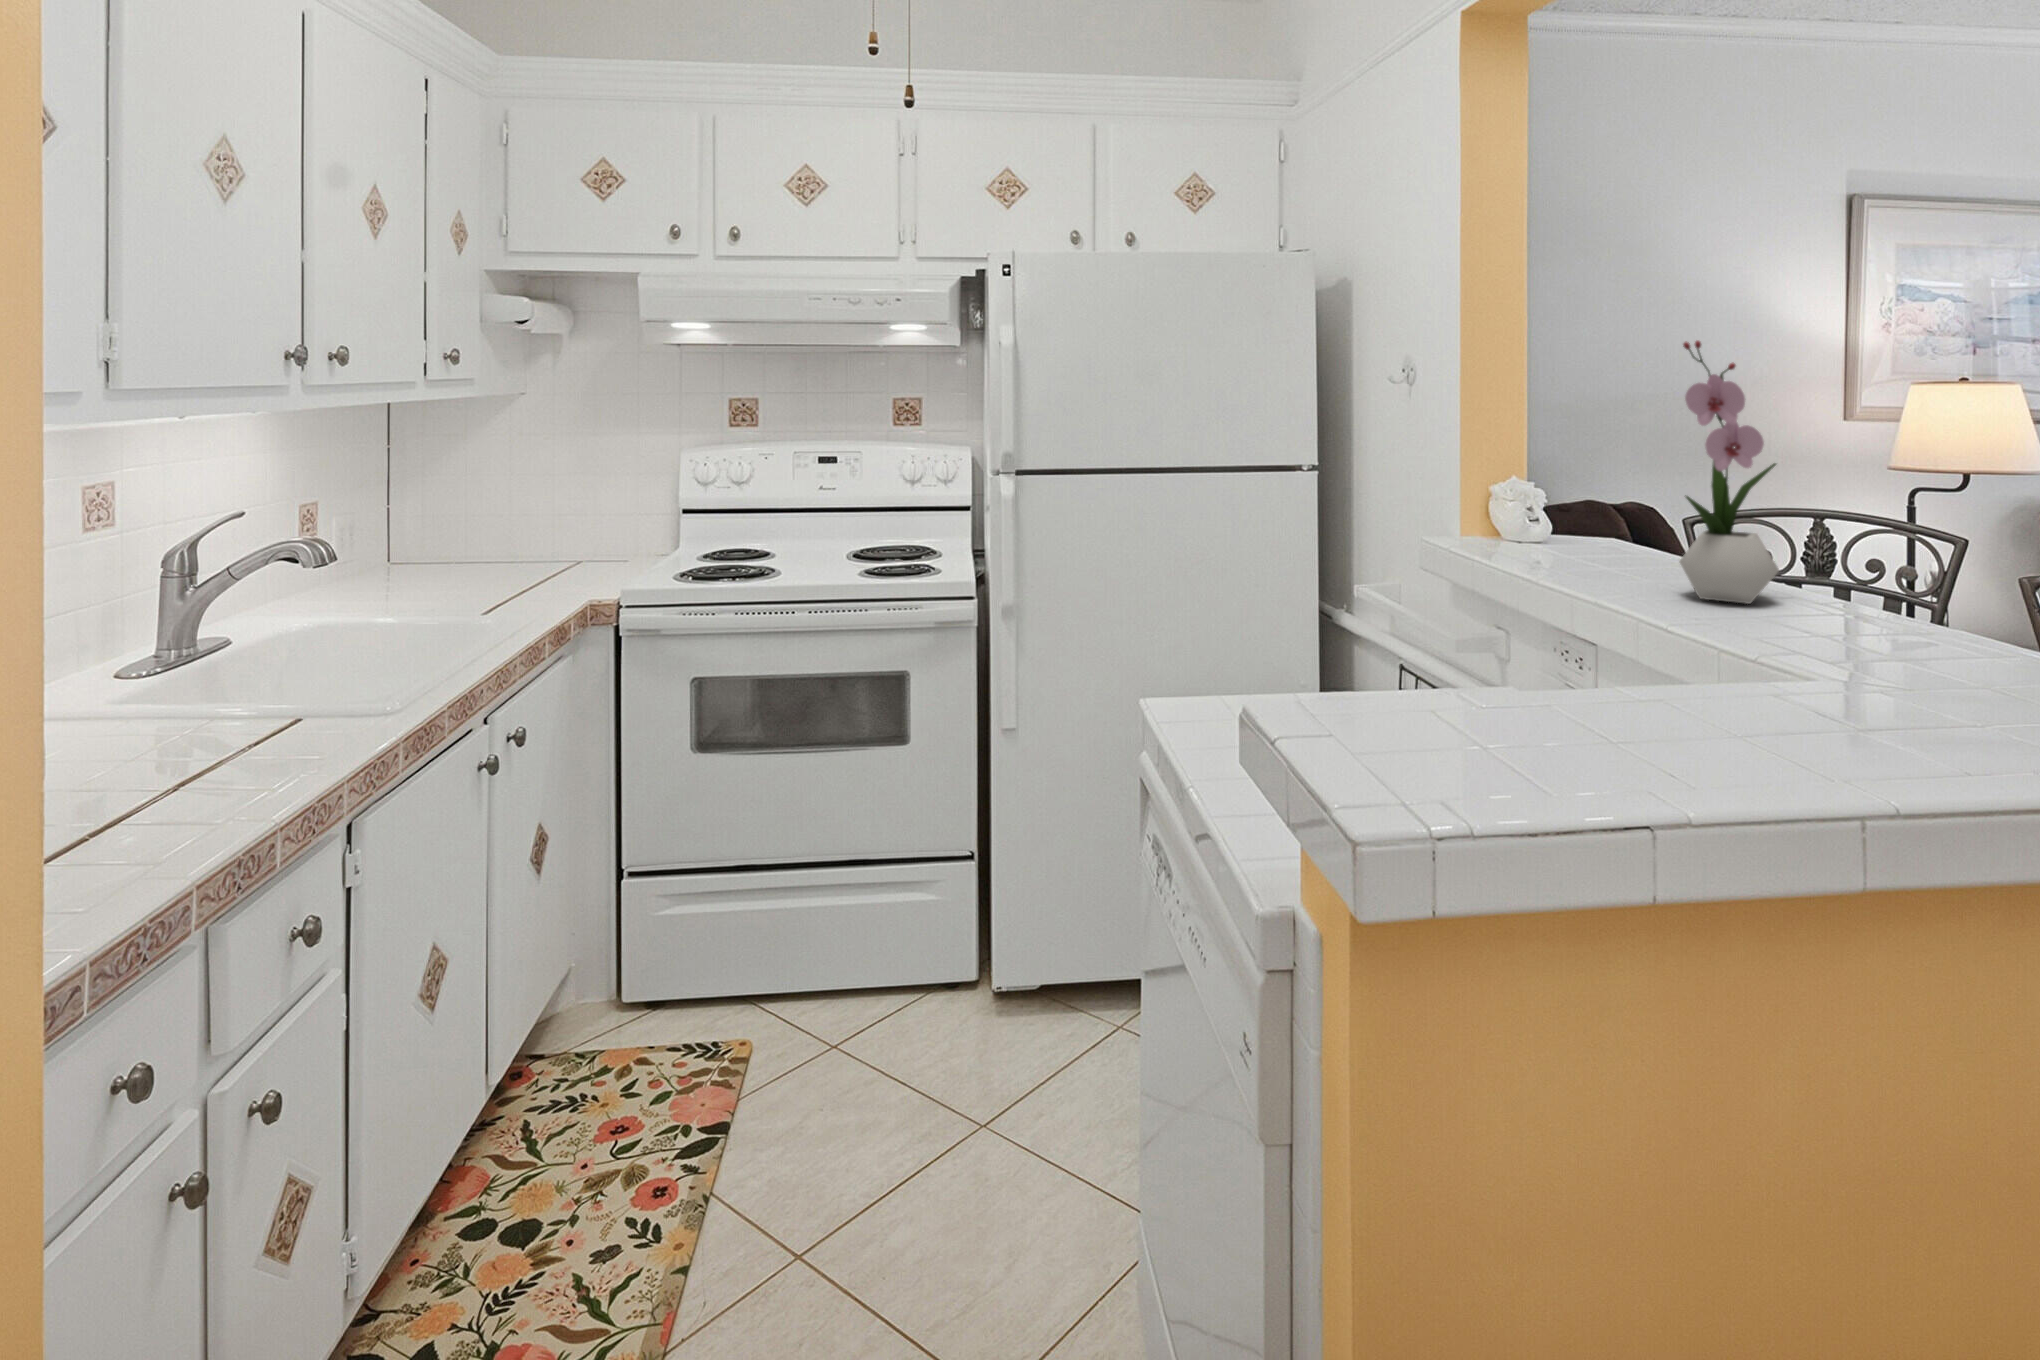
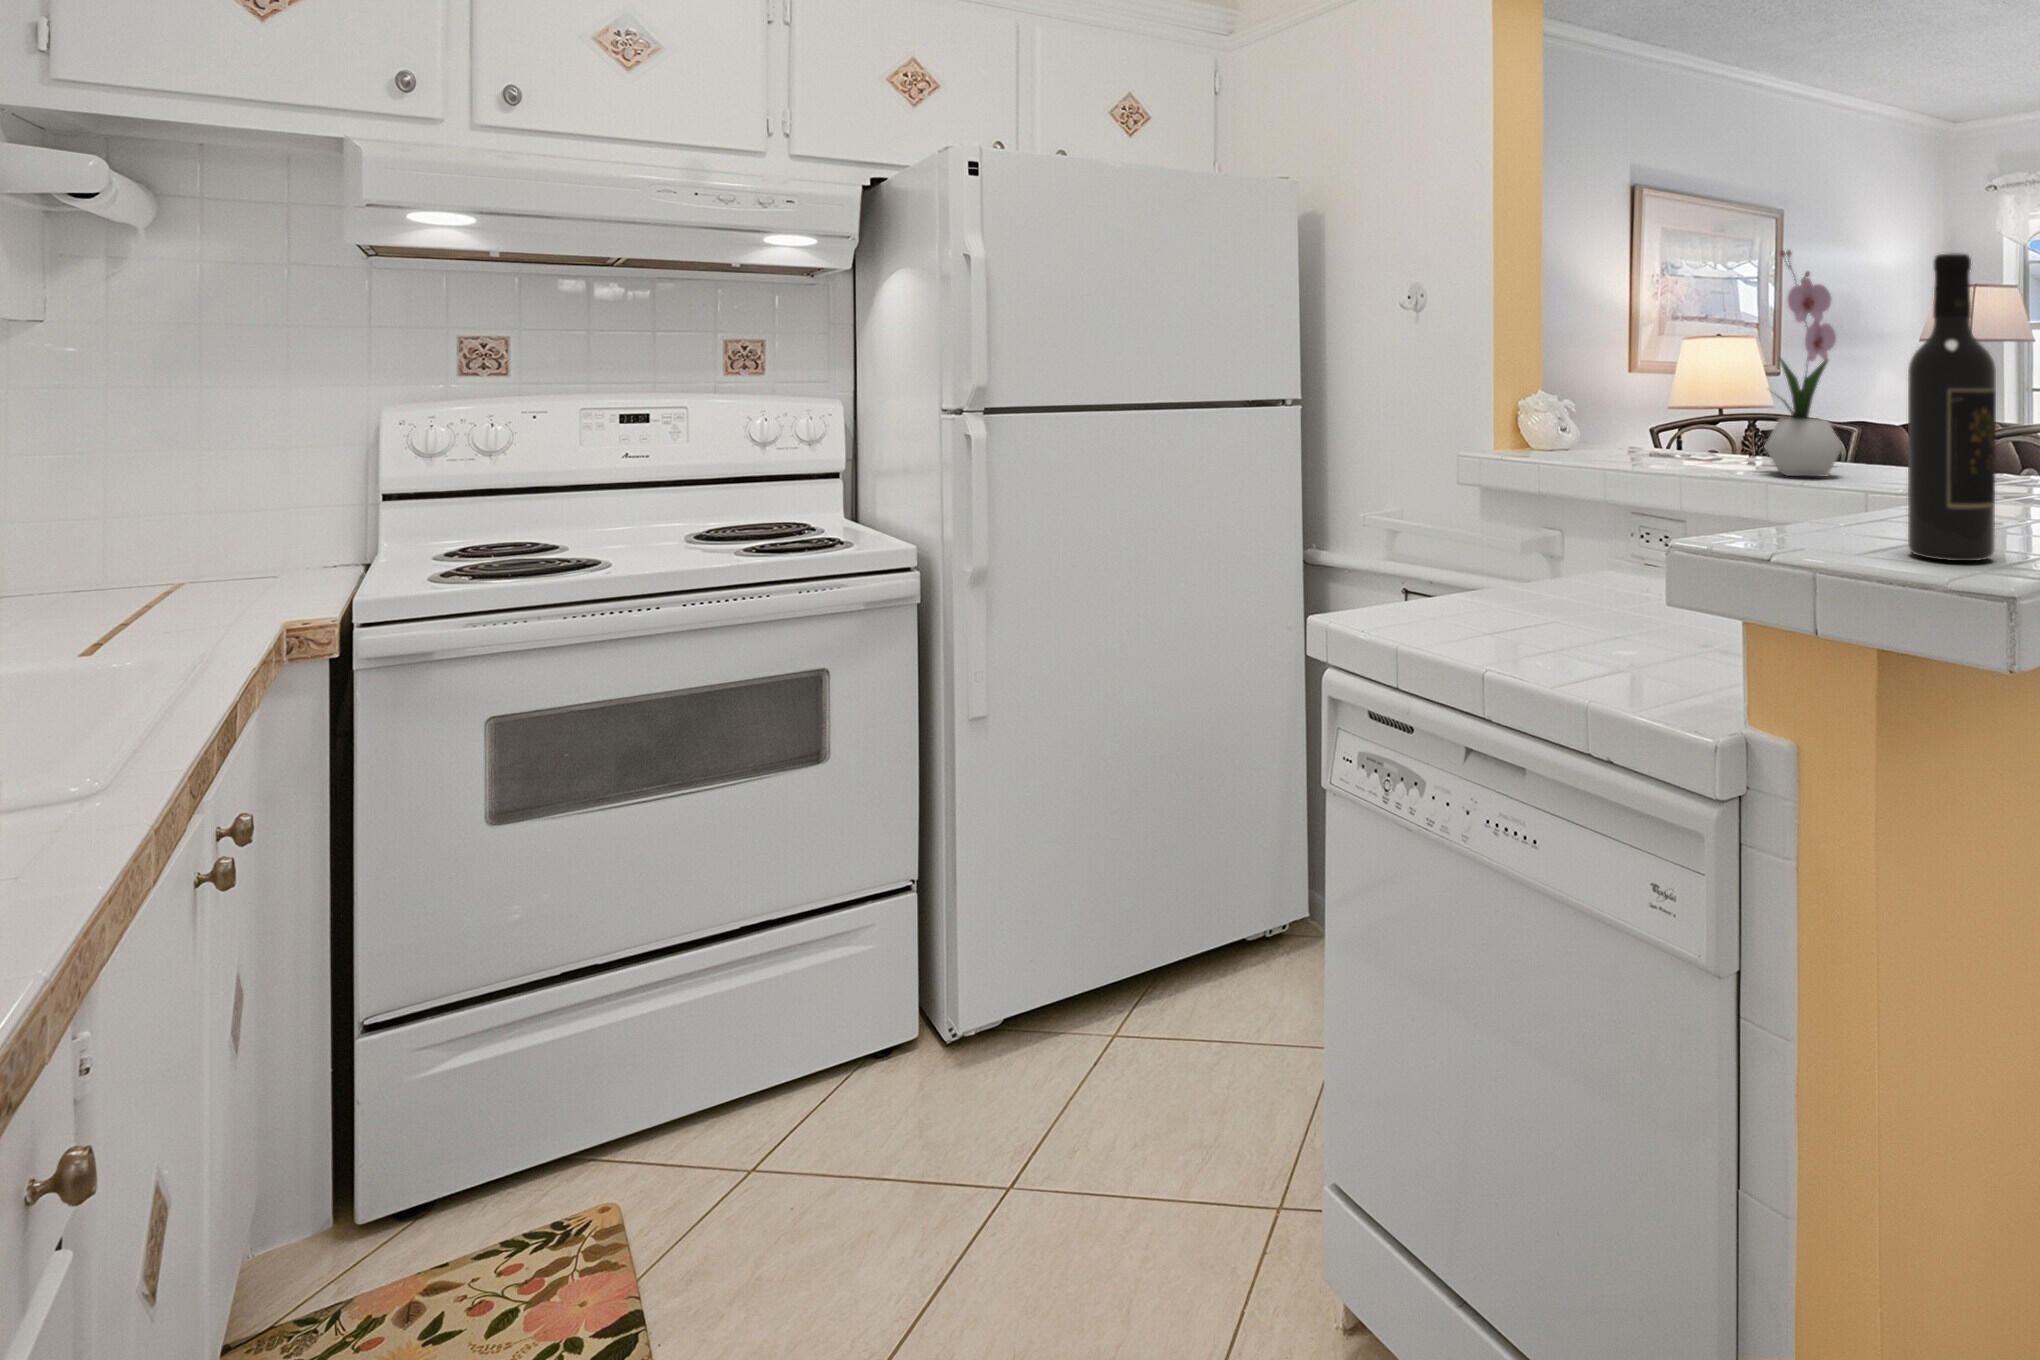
wine bottle: none [1538,403,1636,750] -> present [1908,254,1996,561]

